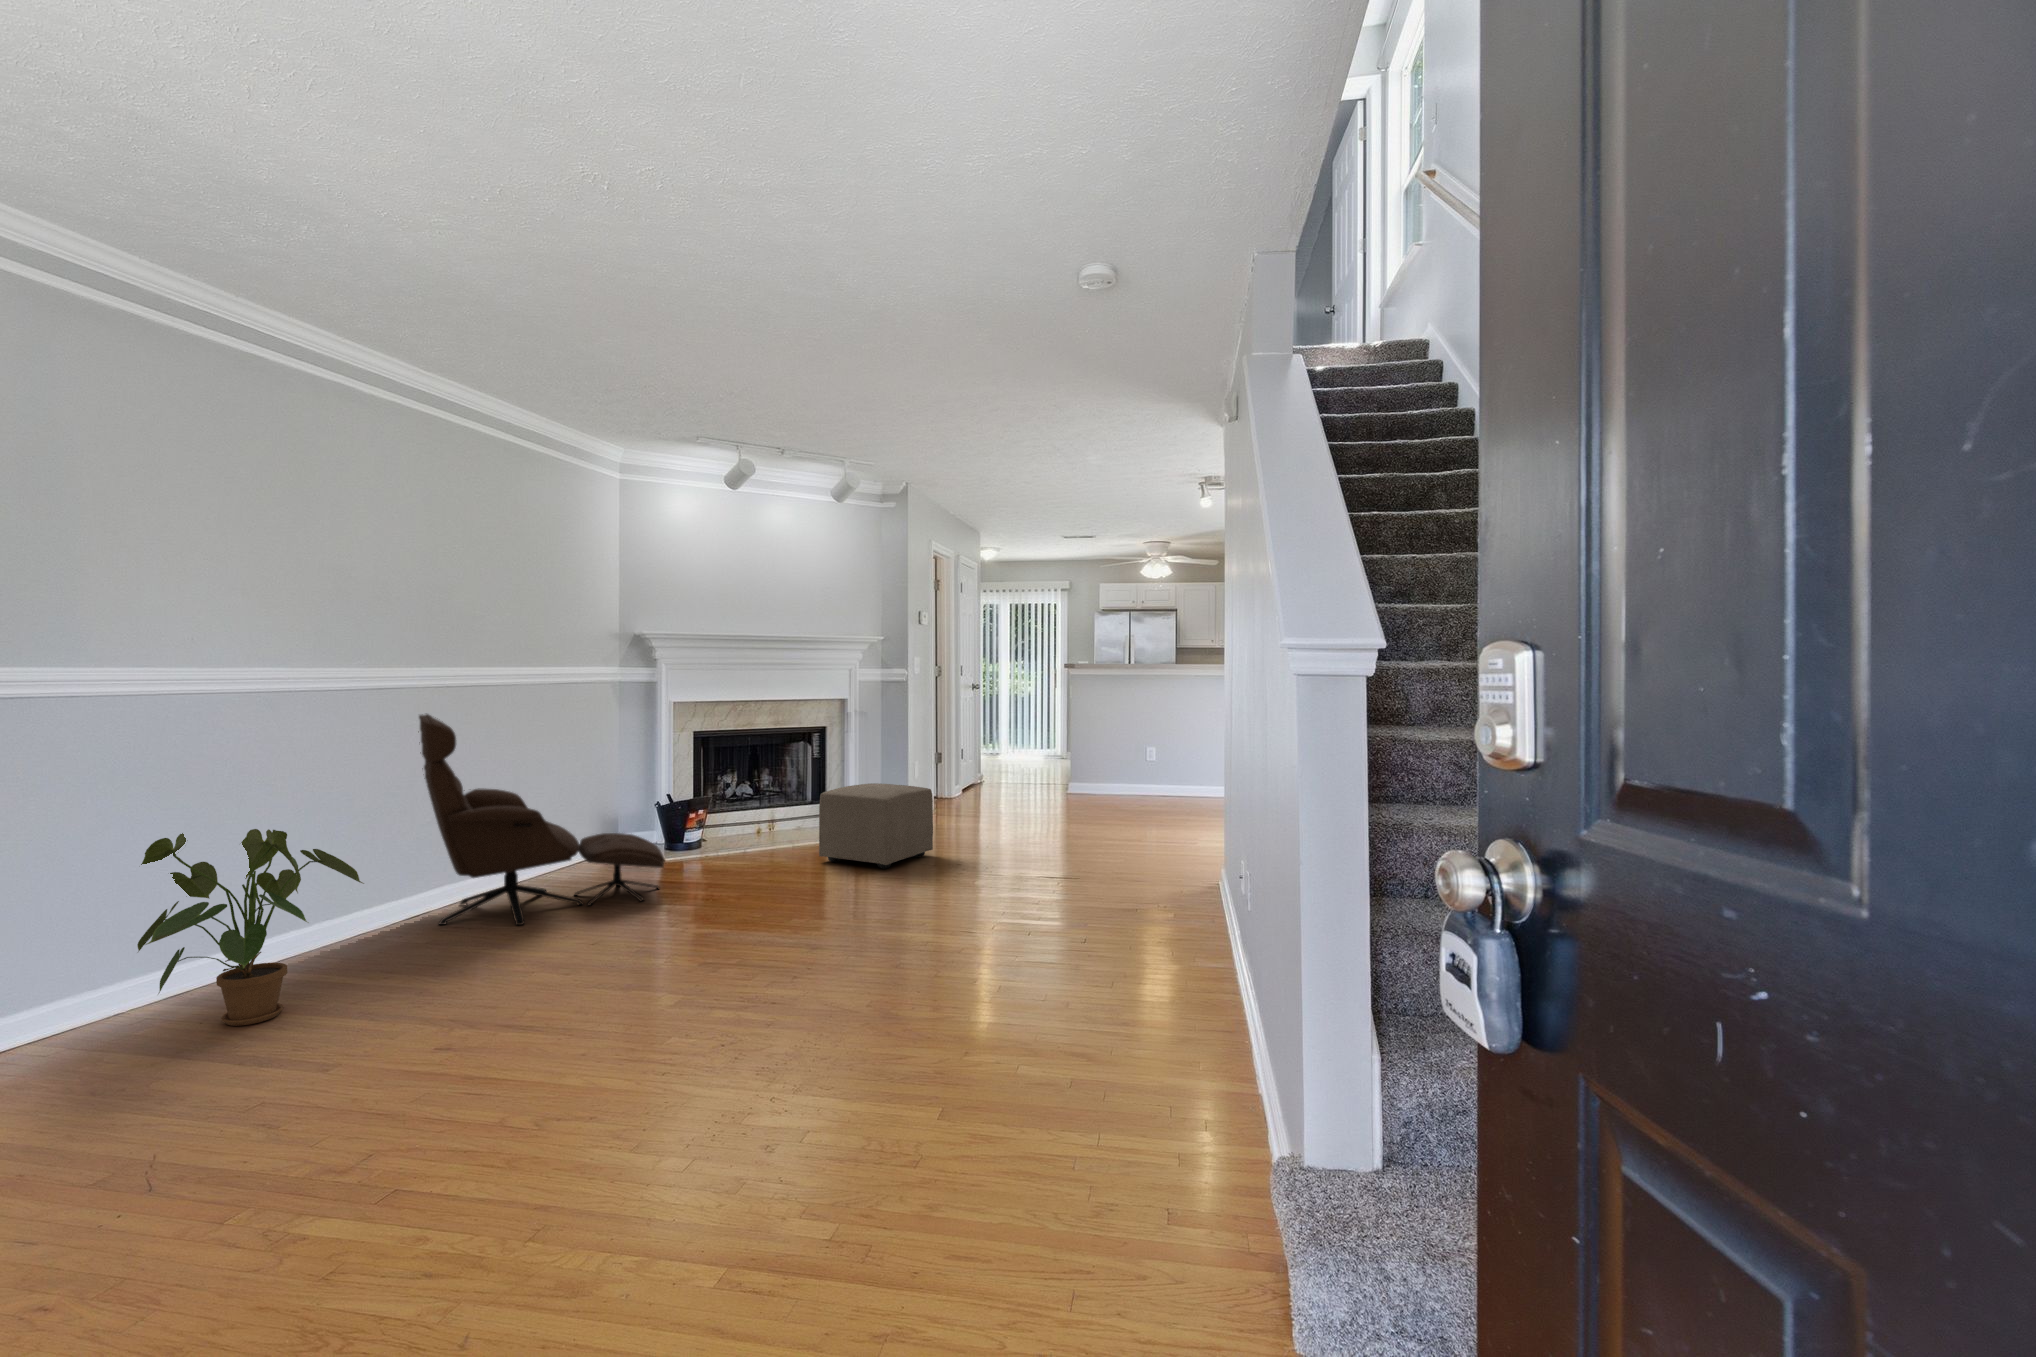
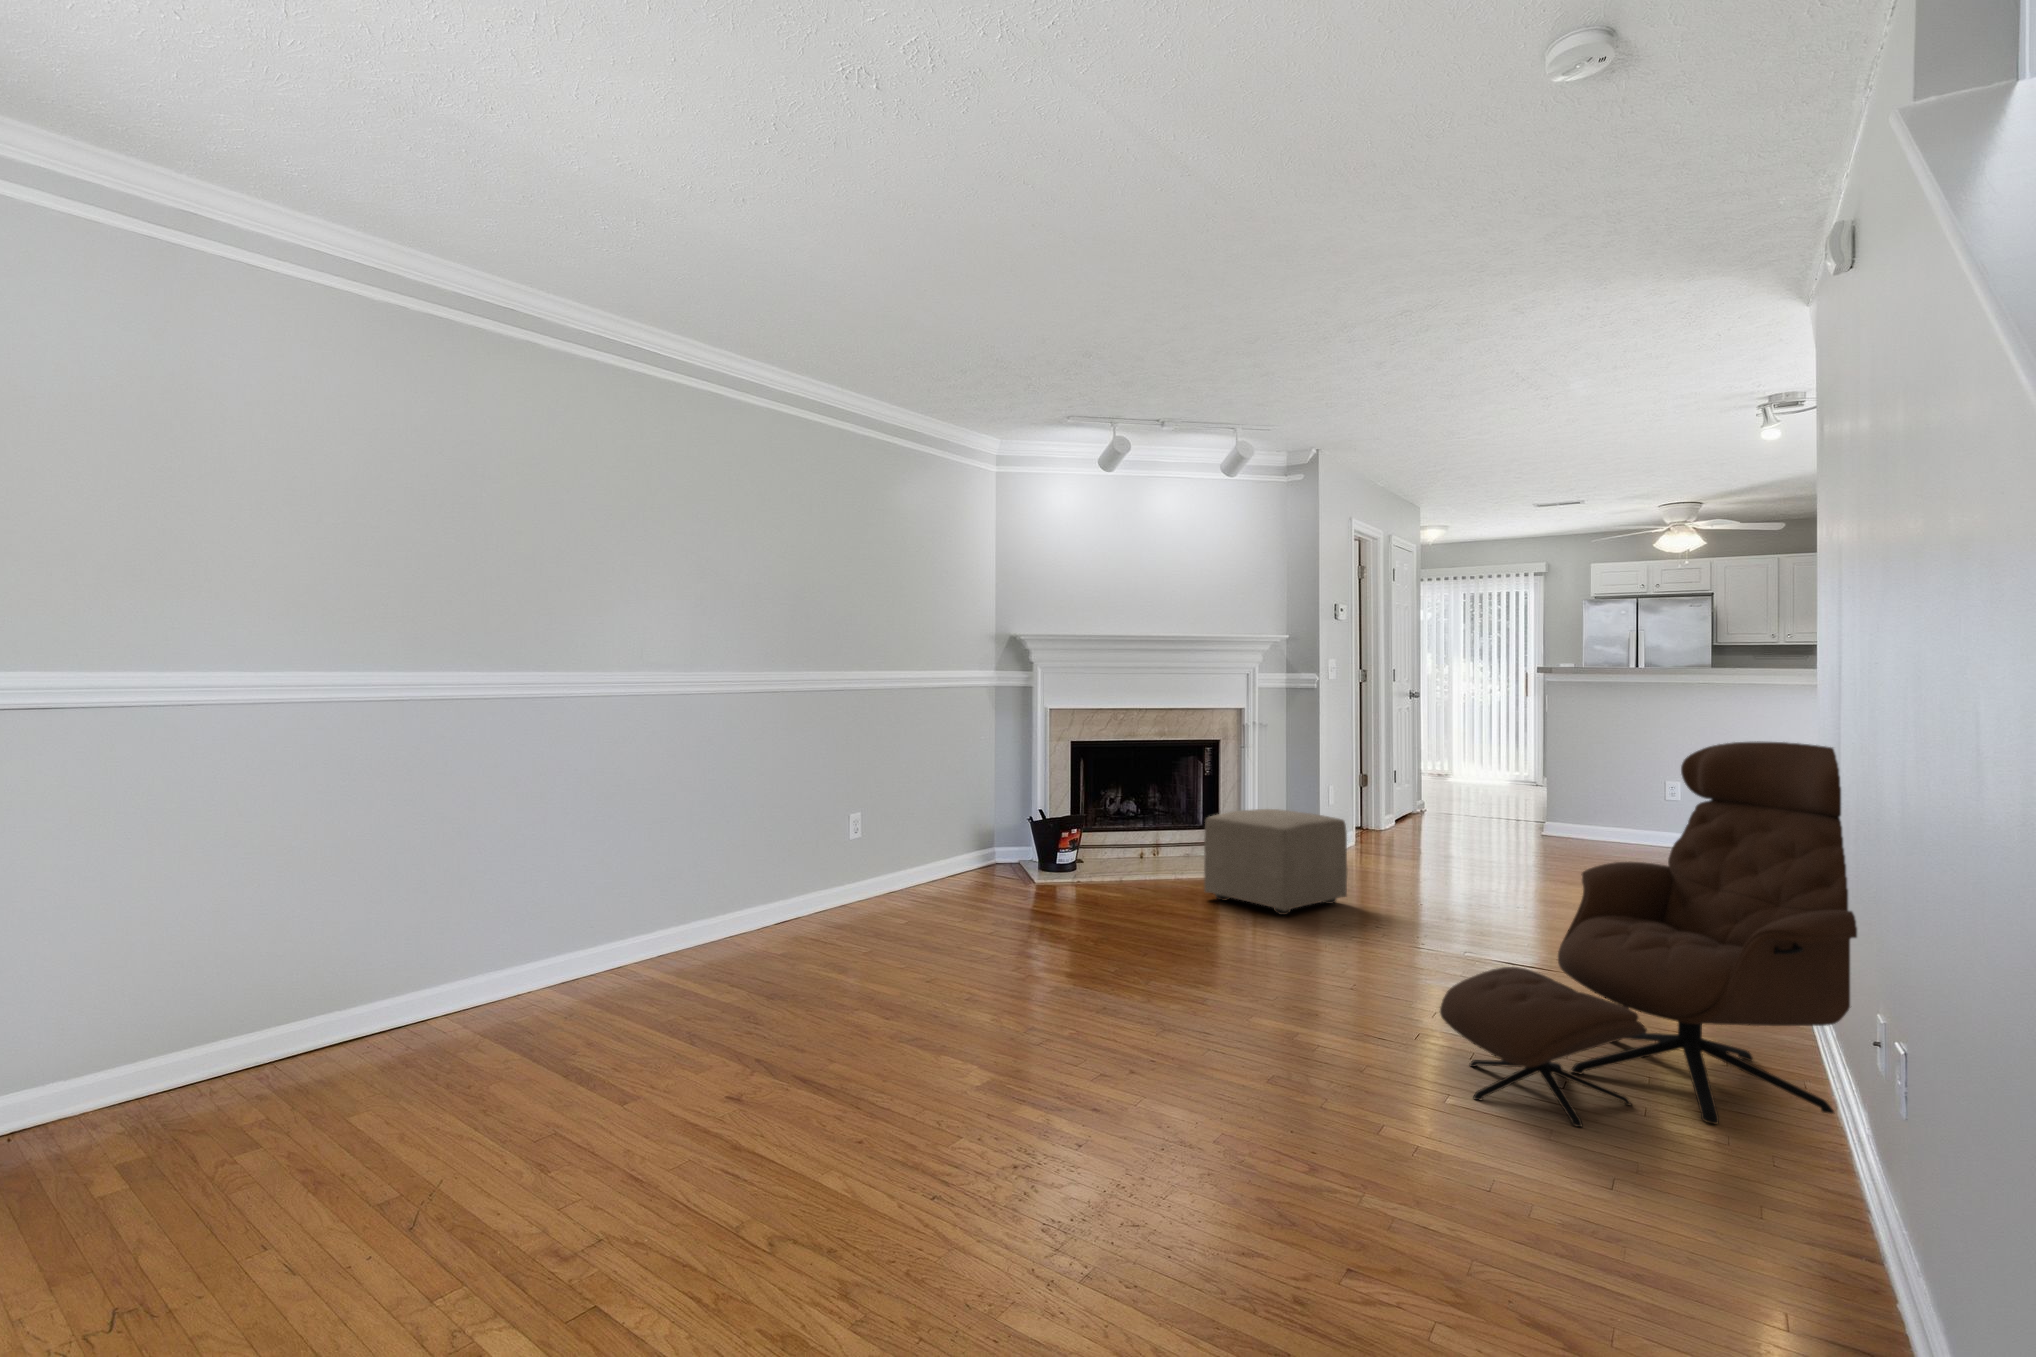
lounge chair: present [419,714,664,925] -> present [1440,741,1857,1127]
house plant: present [137,829,364,1026] -> none [551,819,737,1008]

